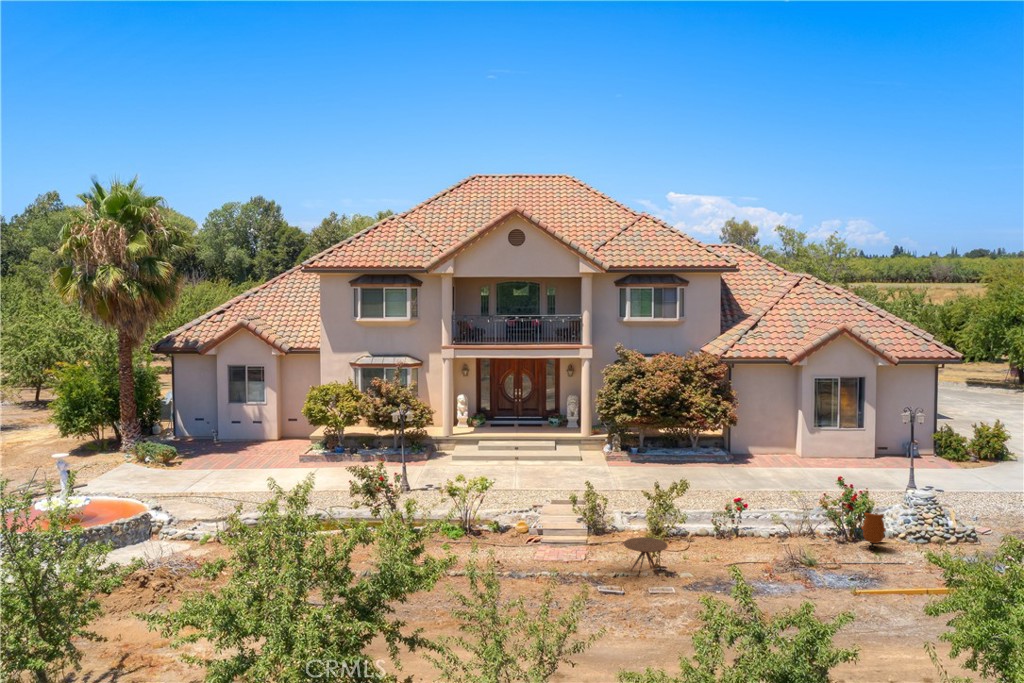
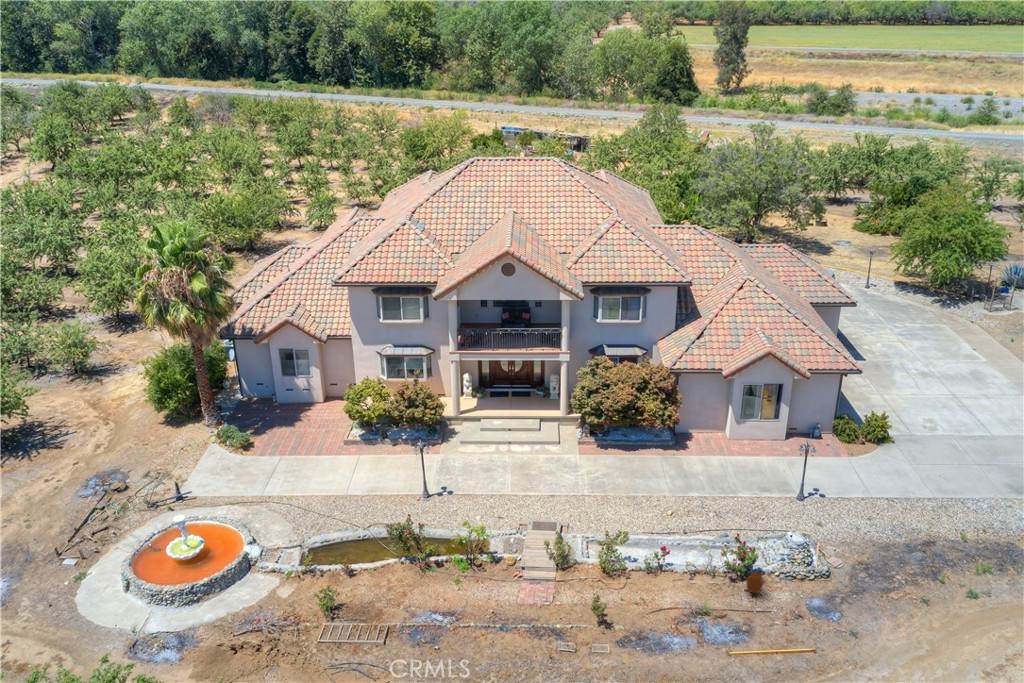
round table: present [624,537,668,577] -> none [572,602,603,635]

